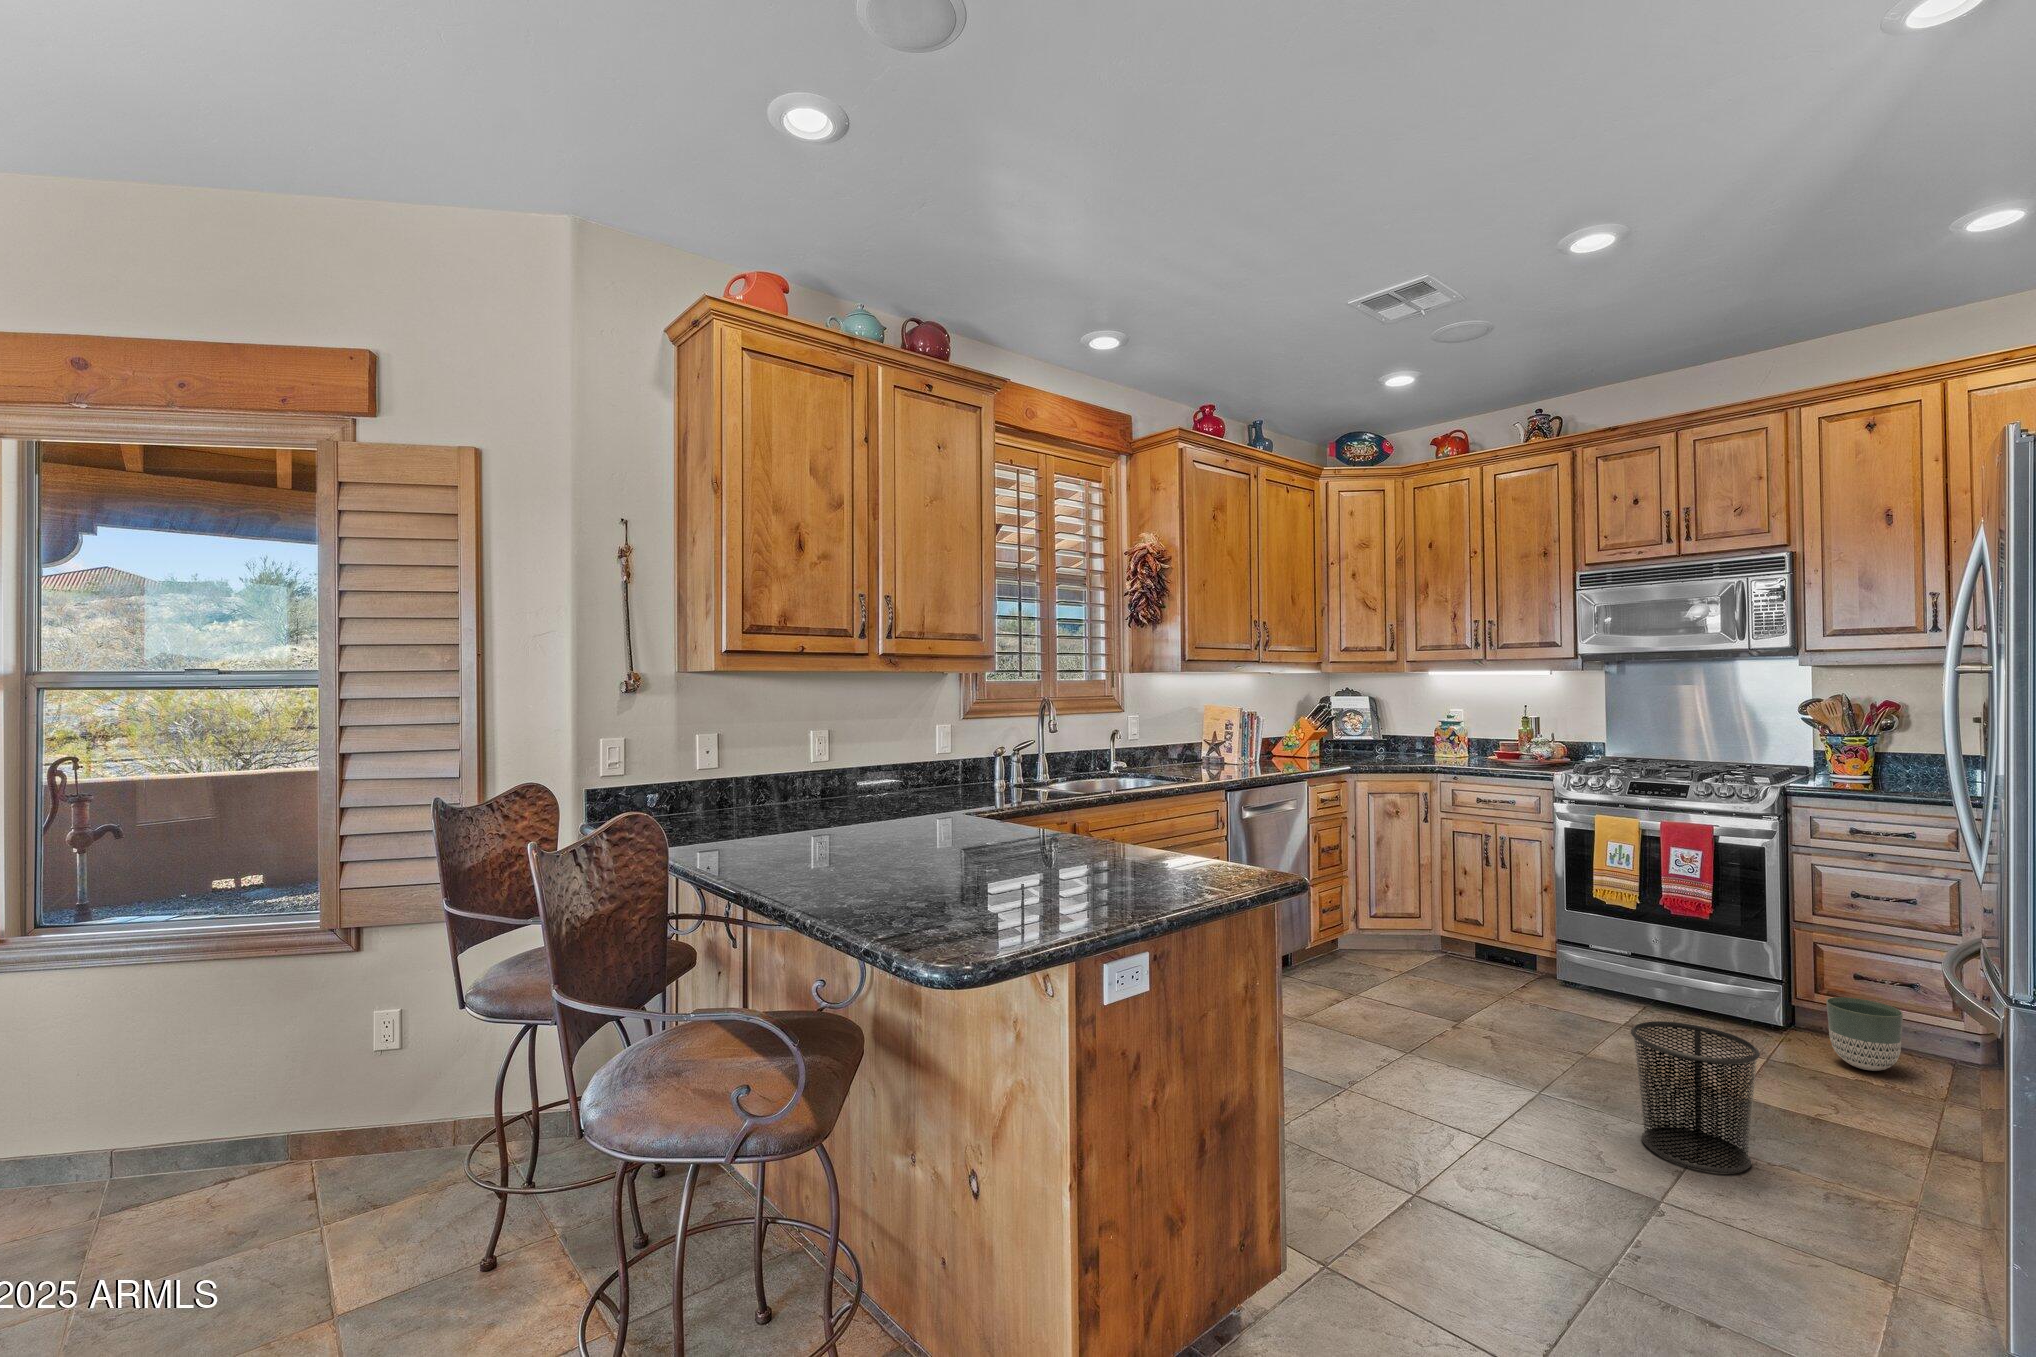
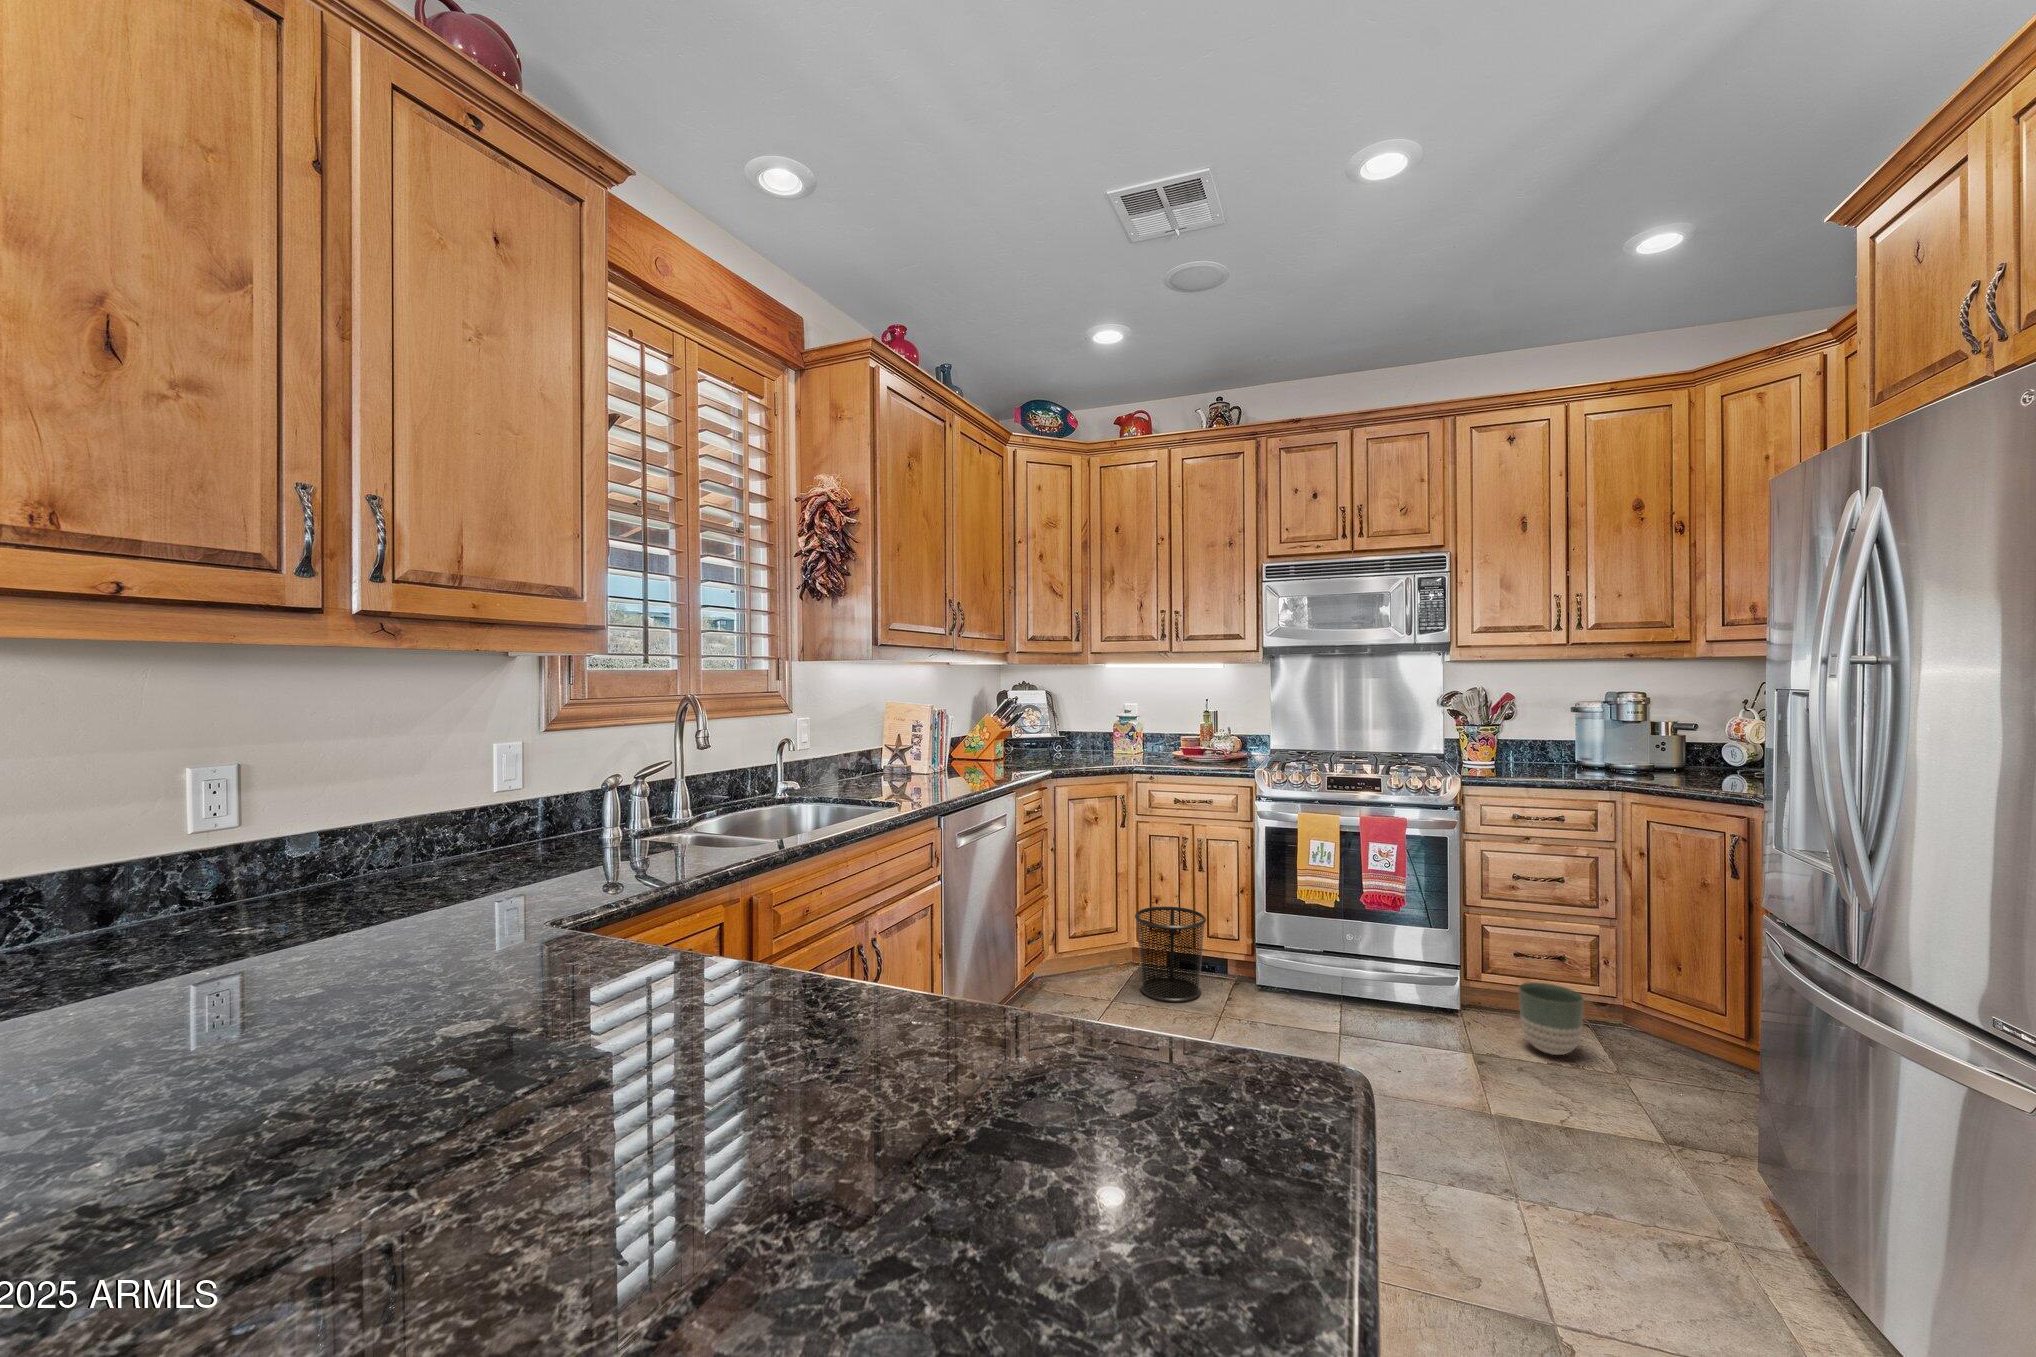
waste bin: present [1631,1021,1760,1173] -> present [1135,906,1206,1002]

